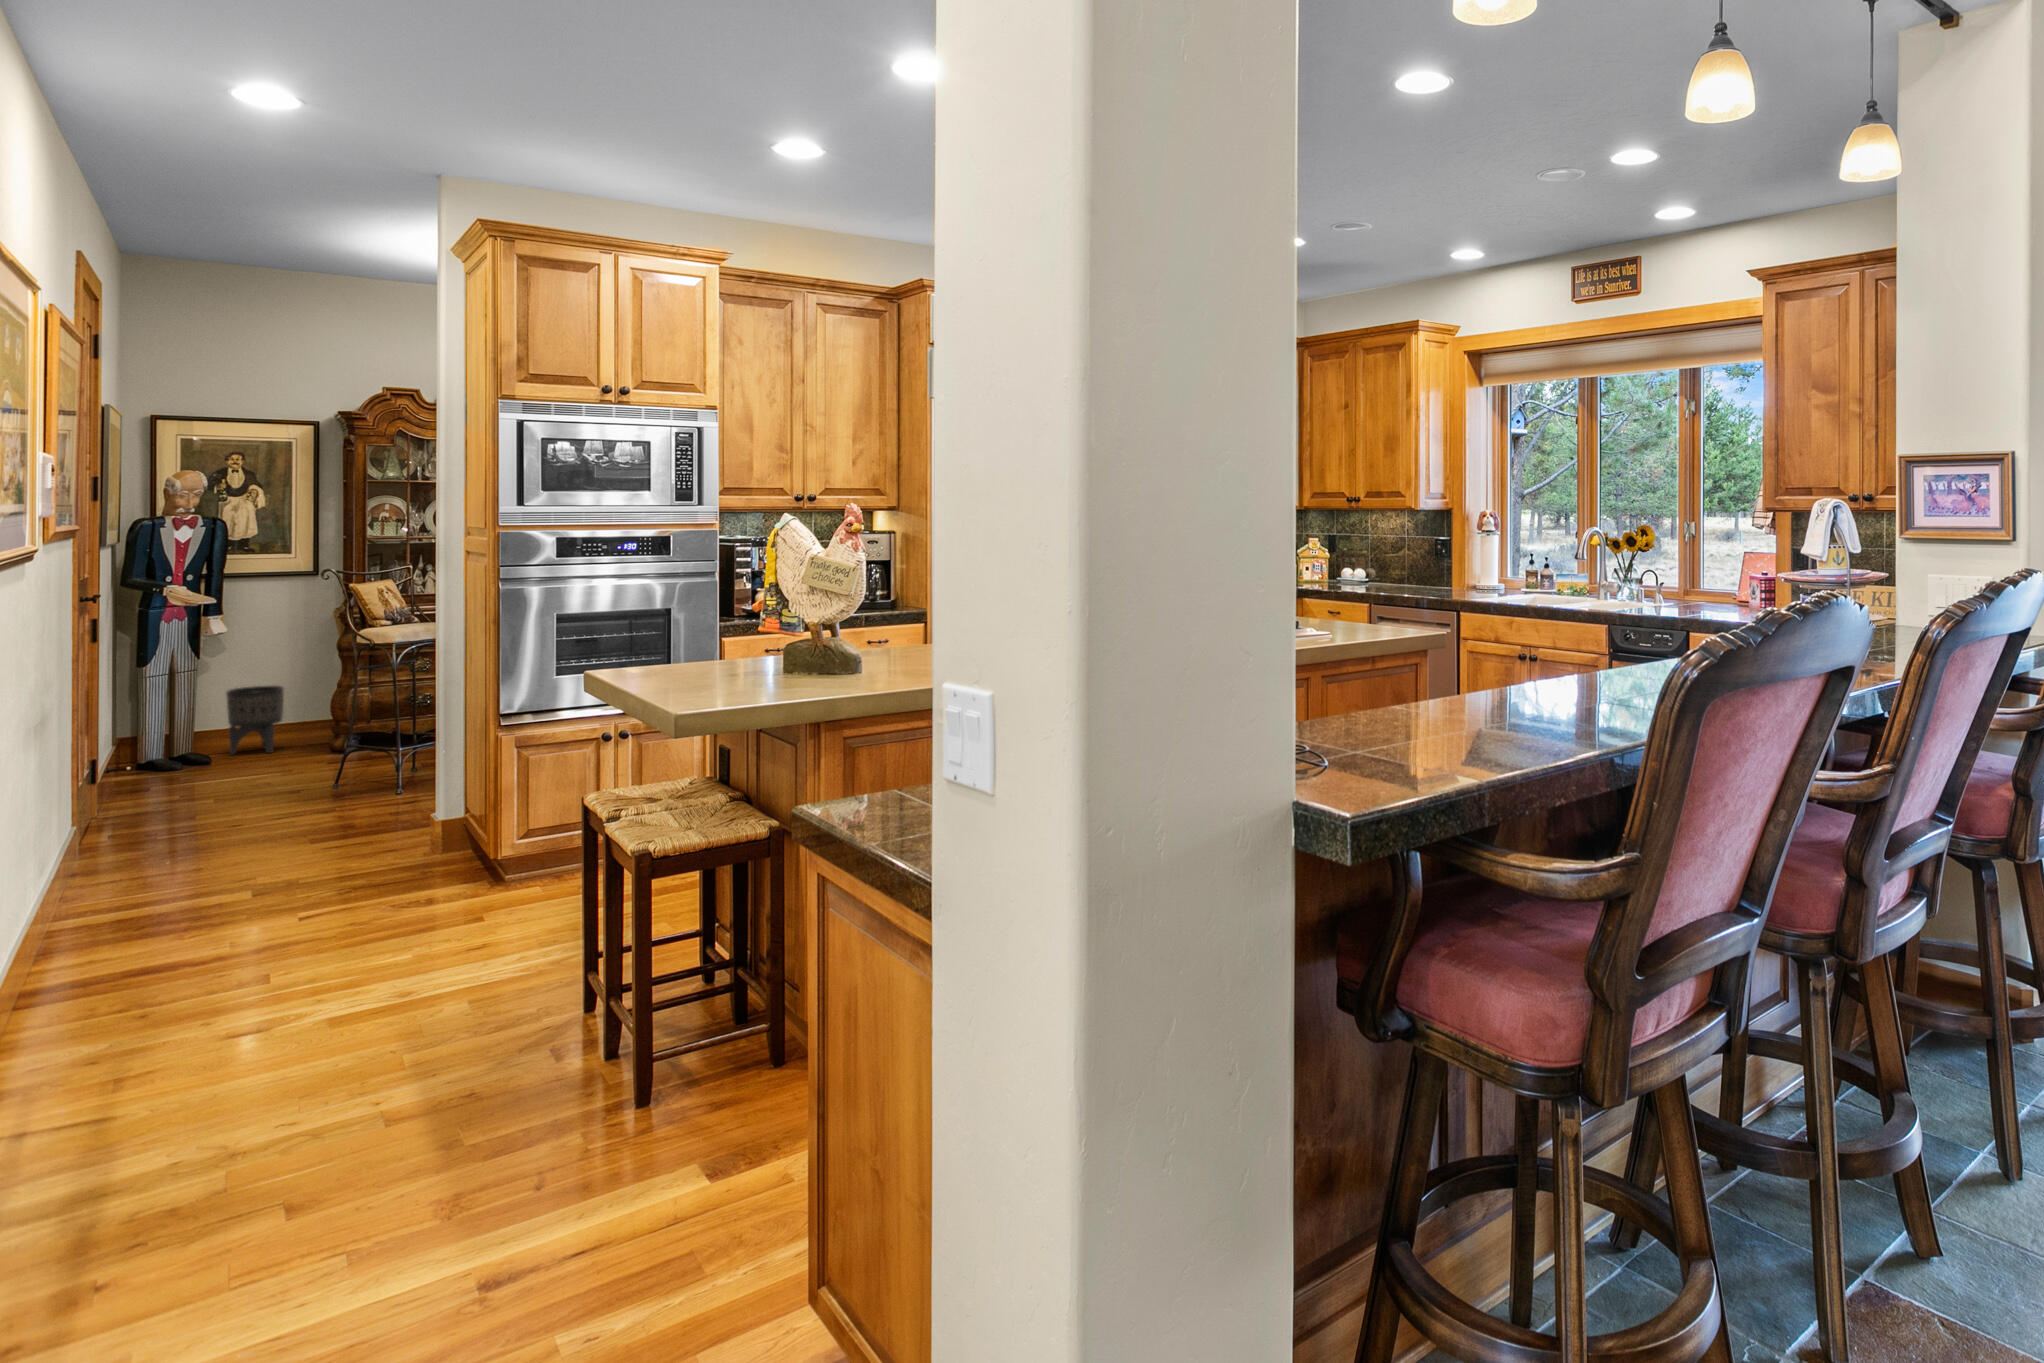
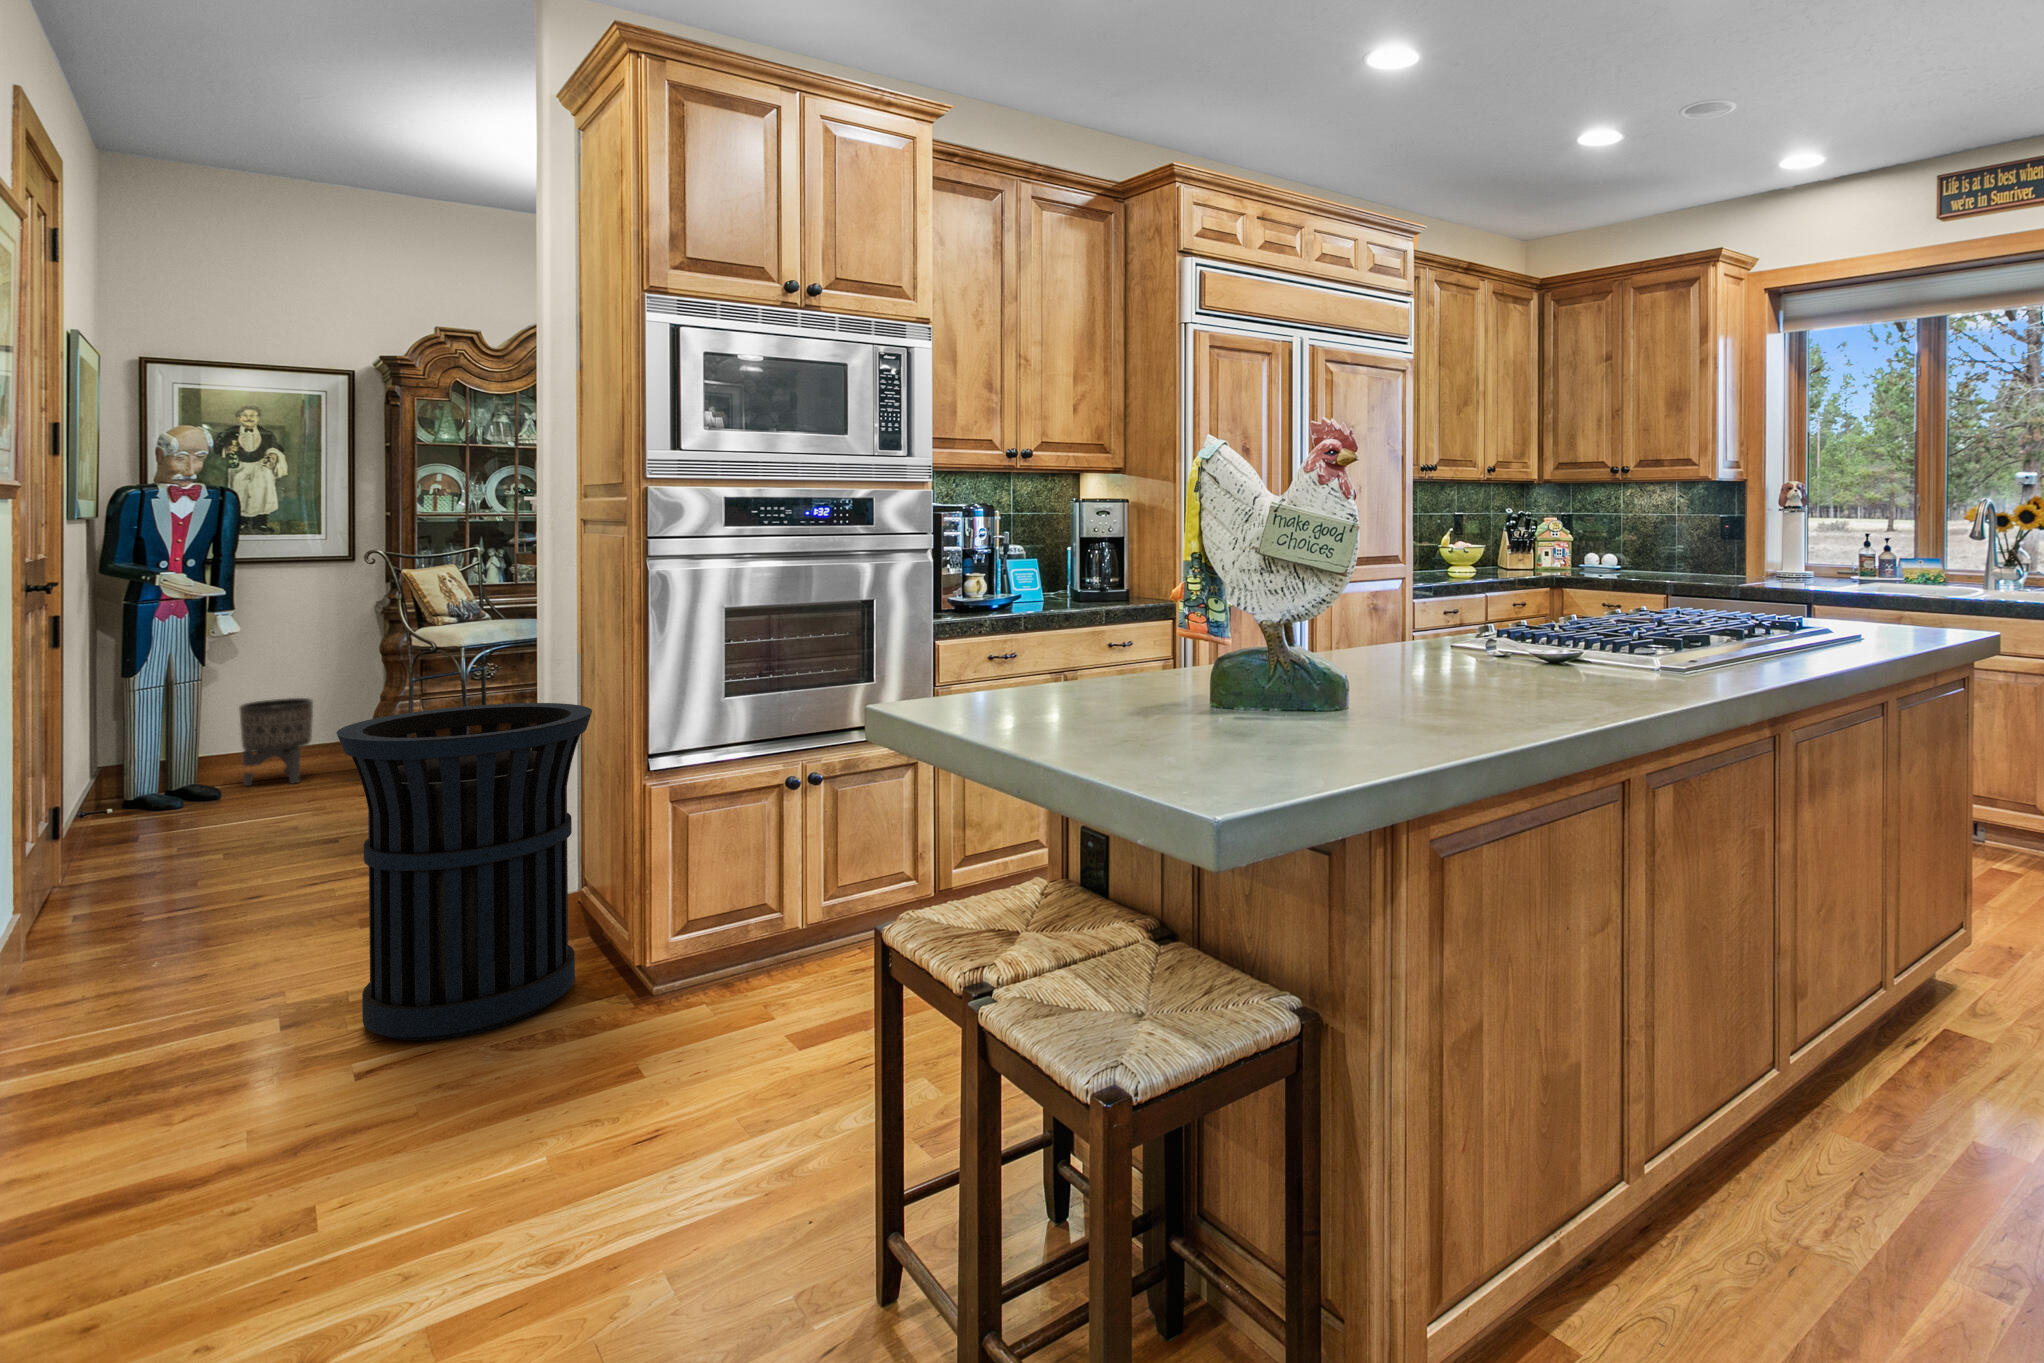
trash can: none [291,680,465,898] -> present [336,703,592,1040]

